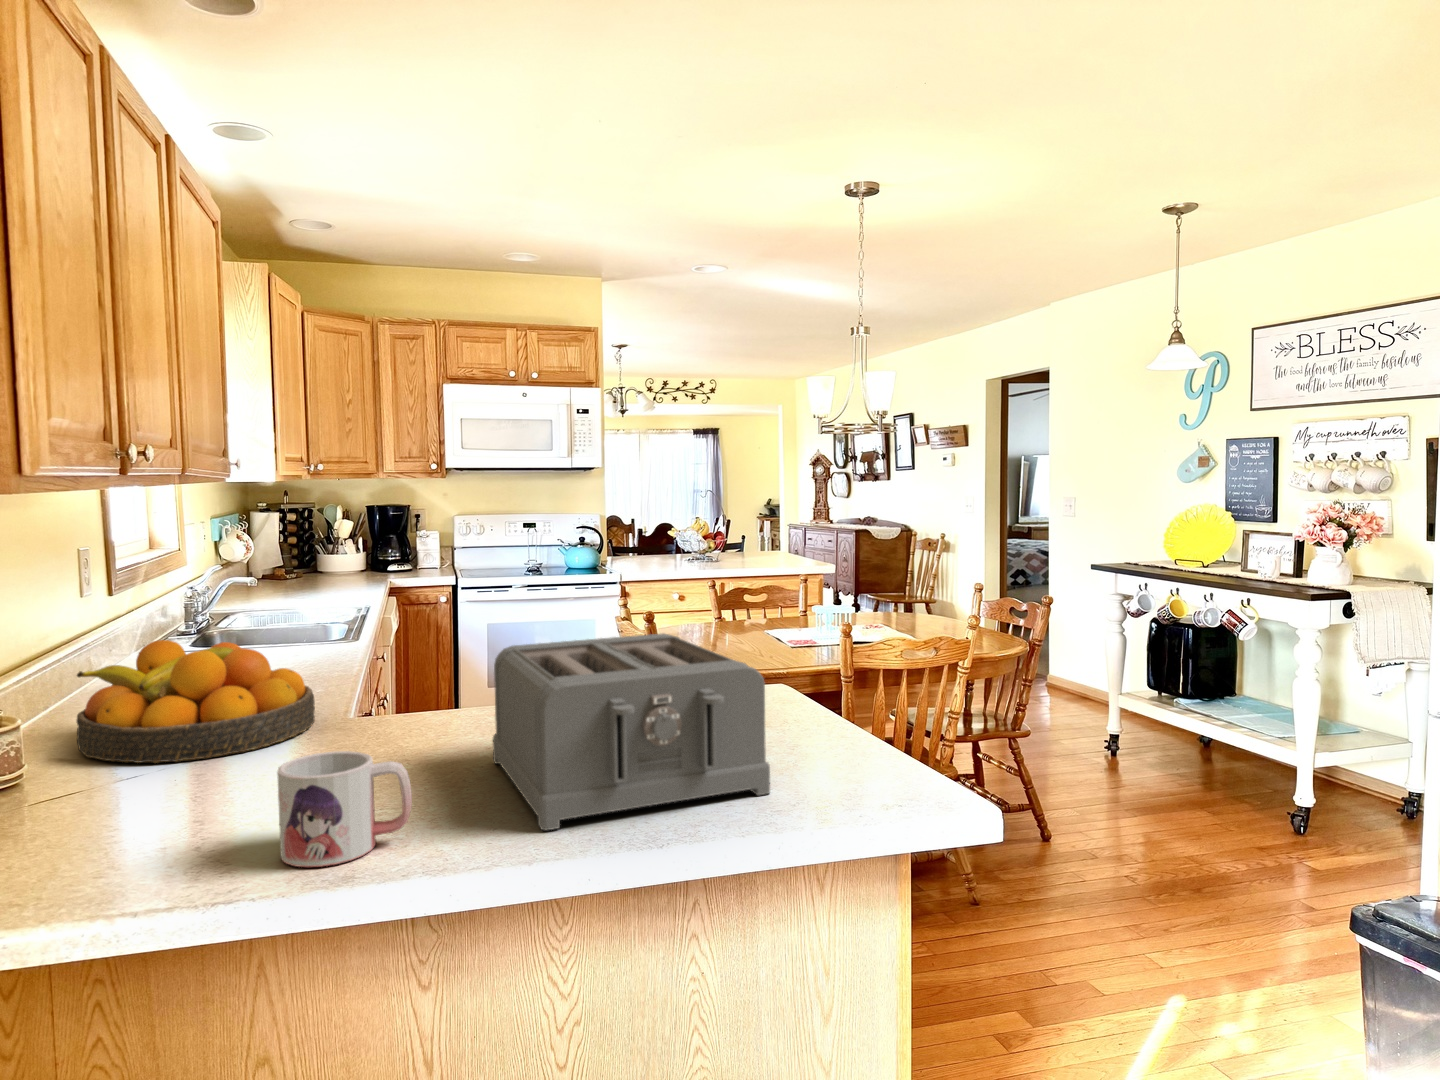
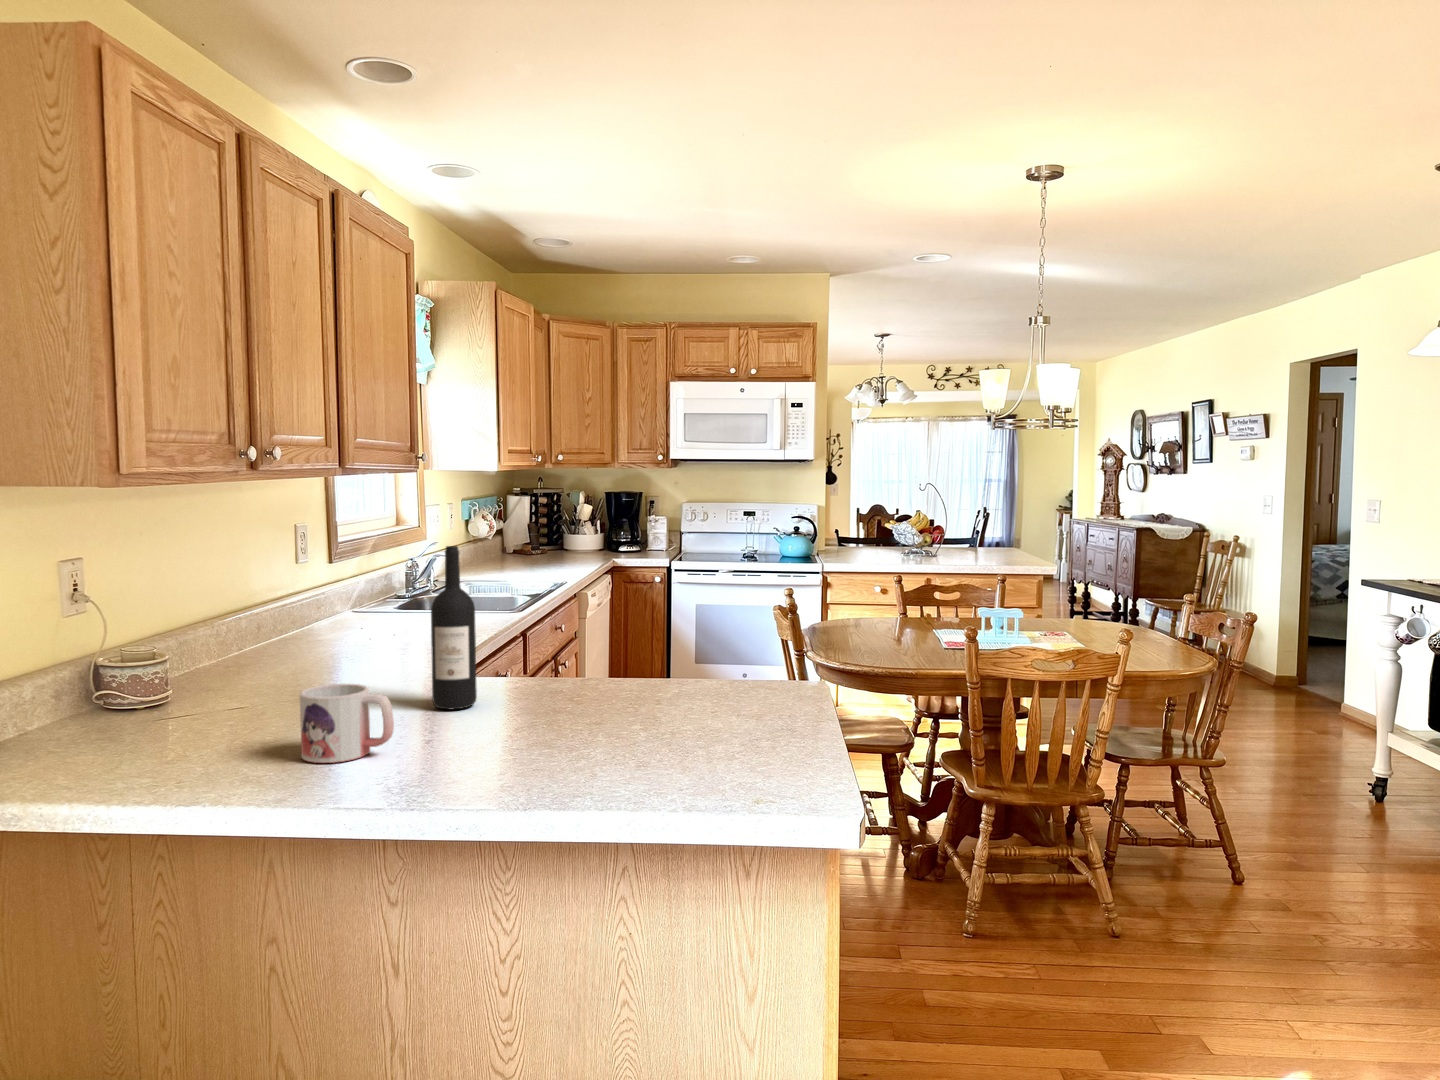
wine bottle: none [382,562,442,769] -> present [431,546,477,709]
toaster: present [493,633,770,830] -> none [482,616,684,760]
fruit bowl: present [77,640,315,763] -> none [256,598,427,688]

